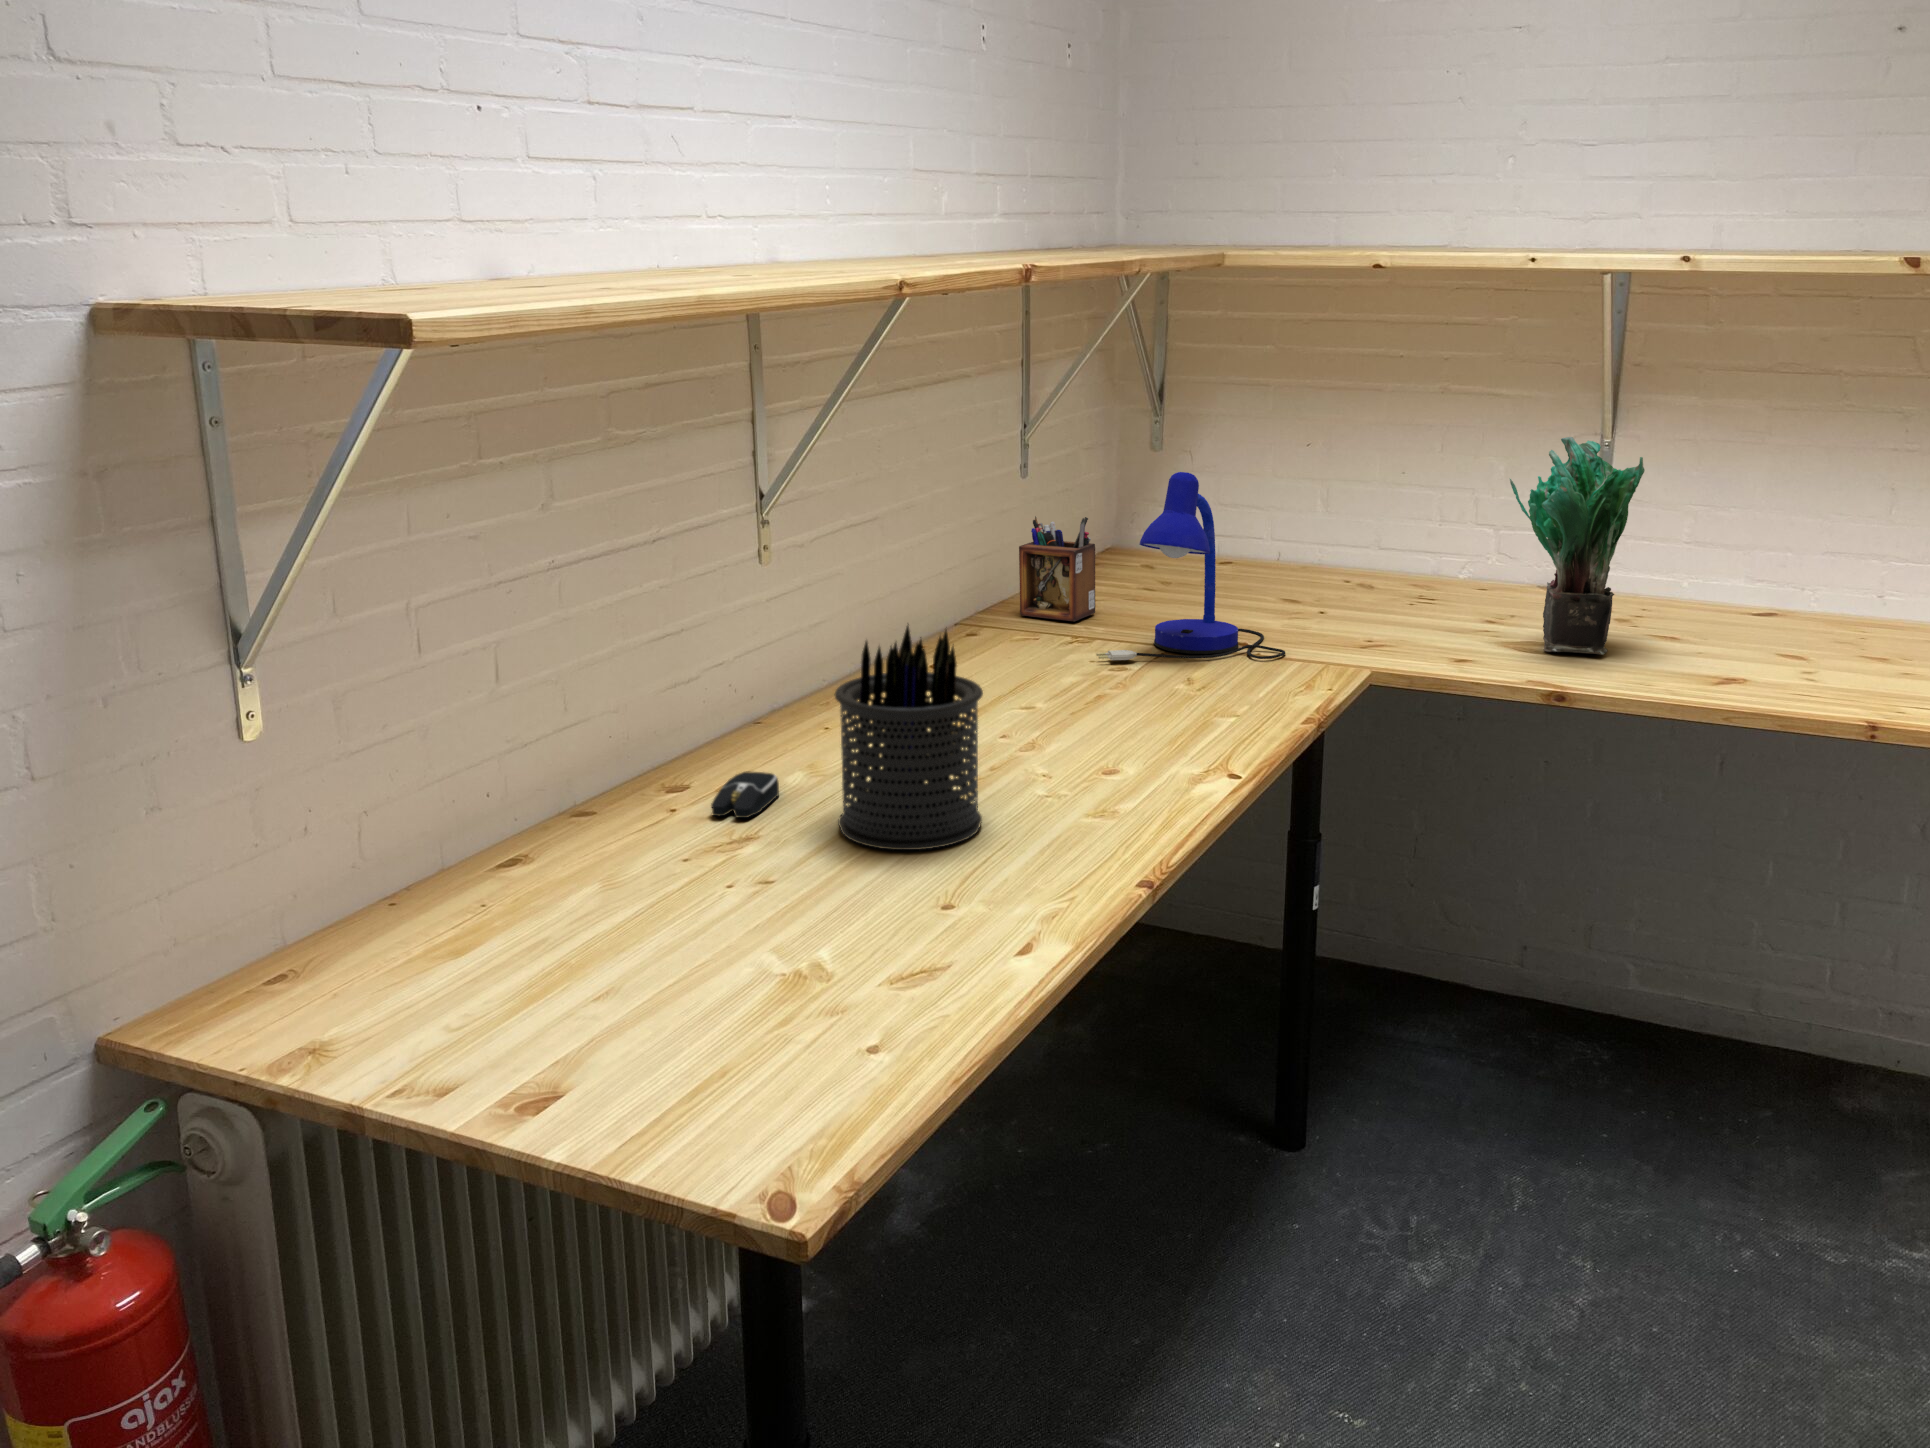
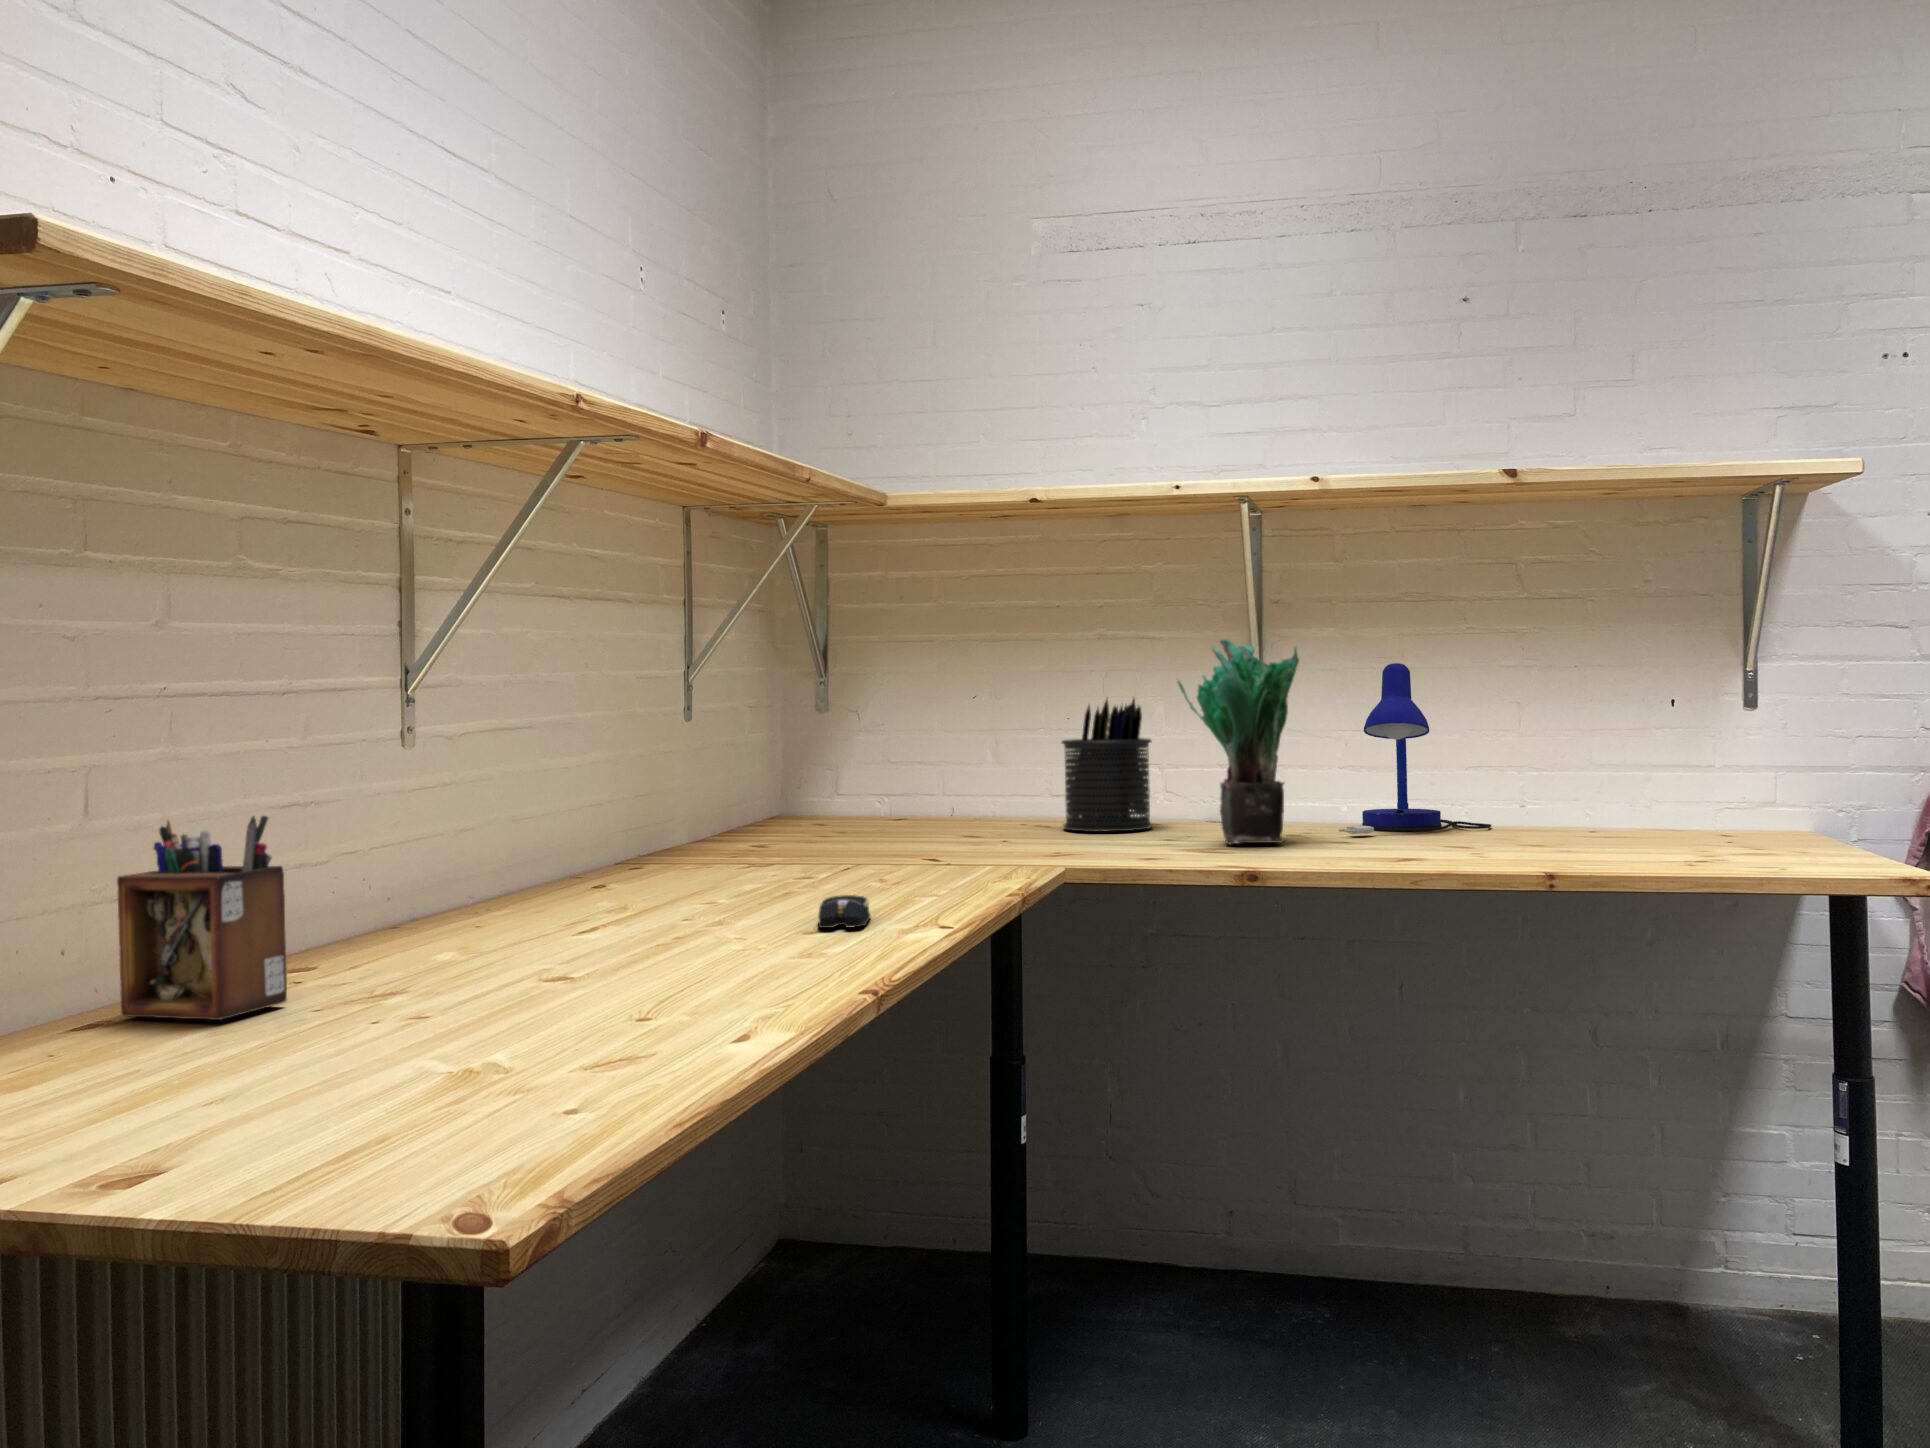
desk lamp: present [1096,472,1285,660] -> present [1338,663,1491,834]
desk organizer: present [1019,516,1095,621] -> present [117,816,287,1020]
pen holder: present [834,624,983,850] -> present [1062,699,1152,831]
computer mouse: present [711,771,779,818] -> present [818,895,870,928]

